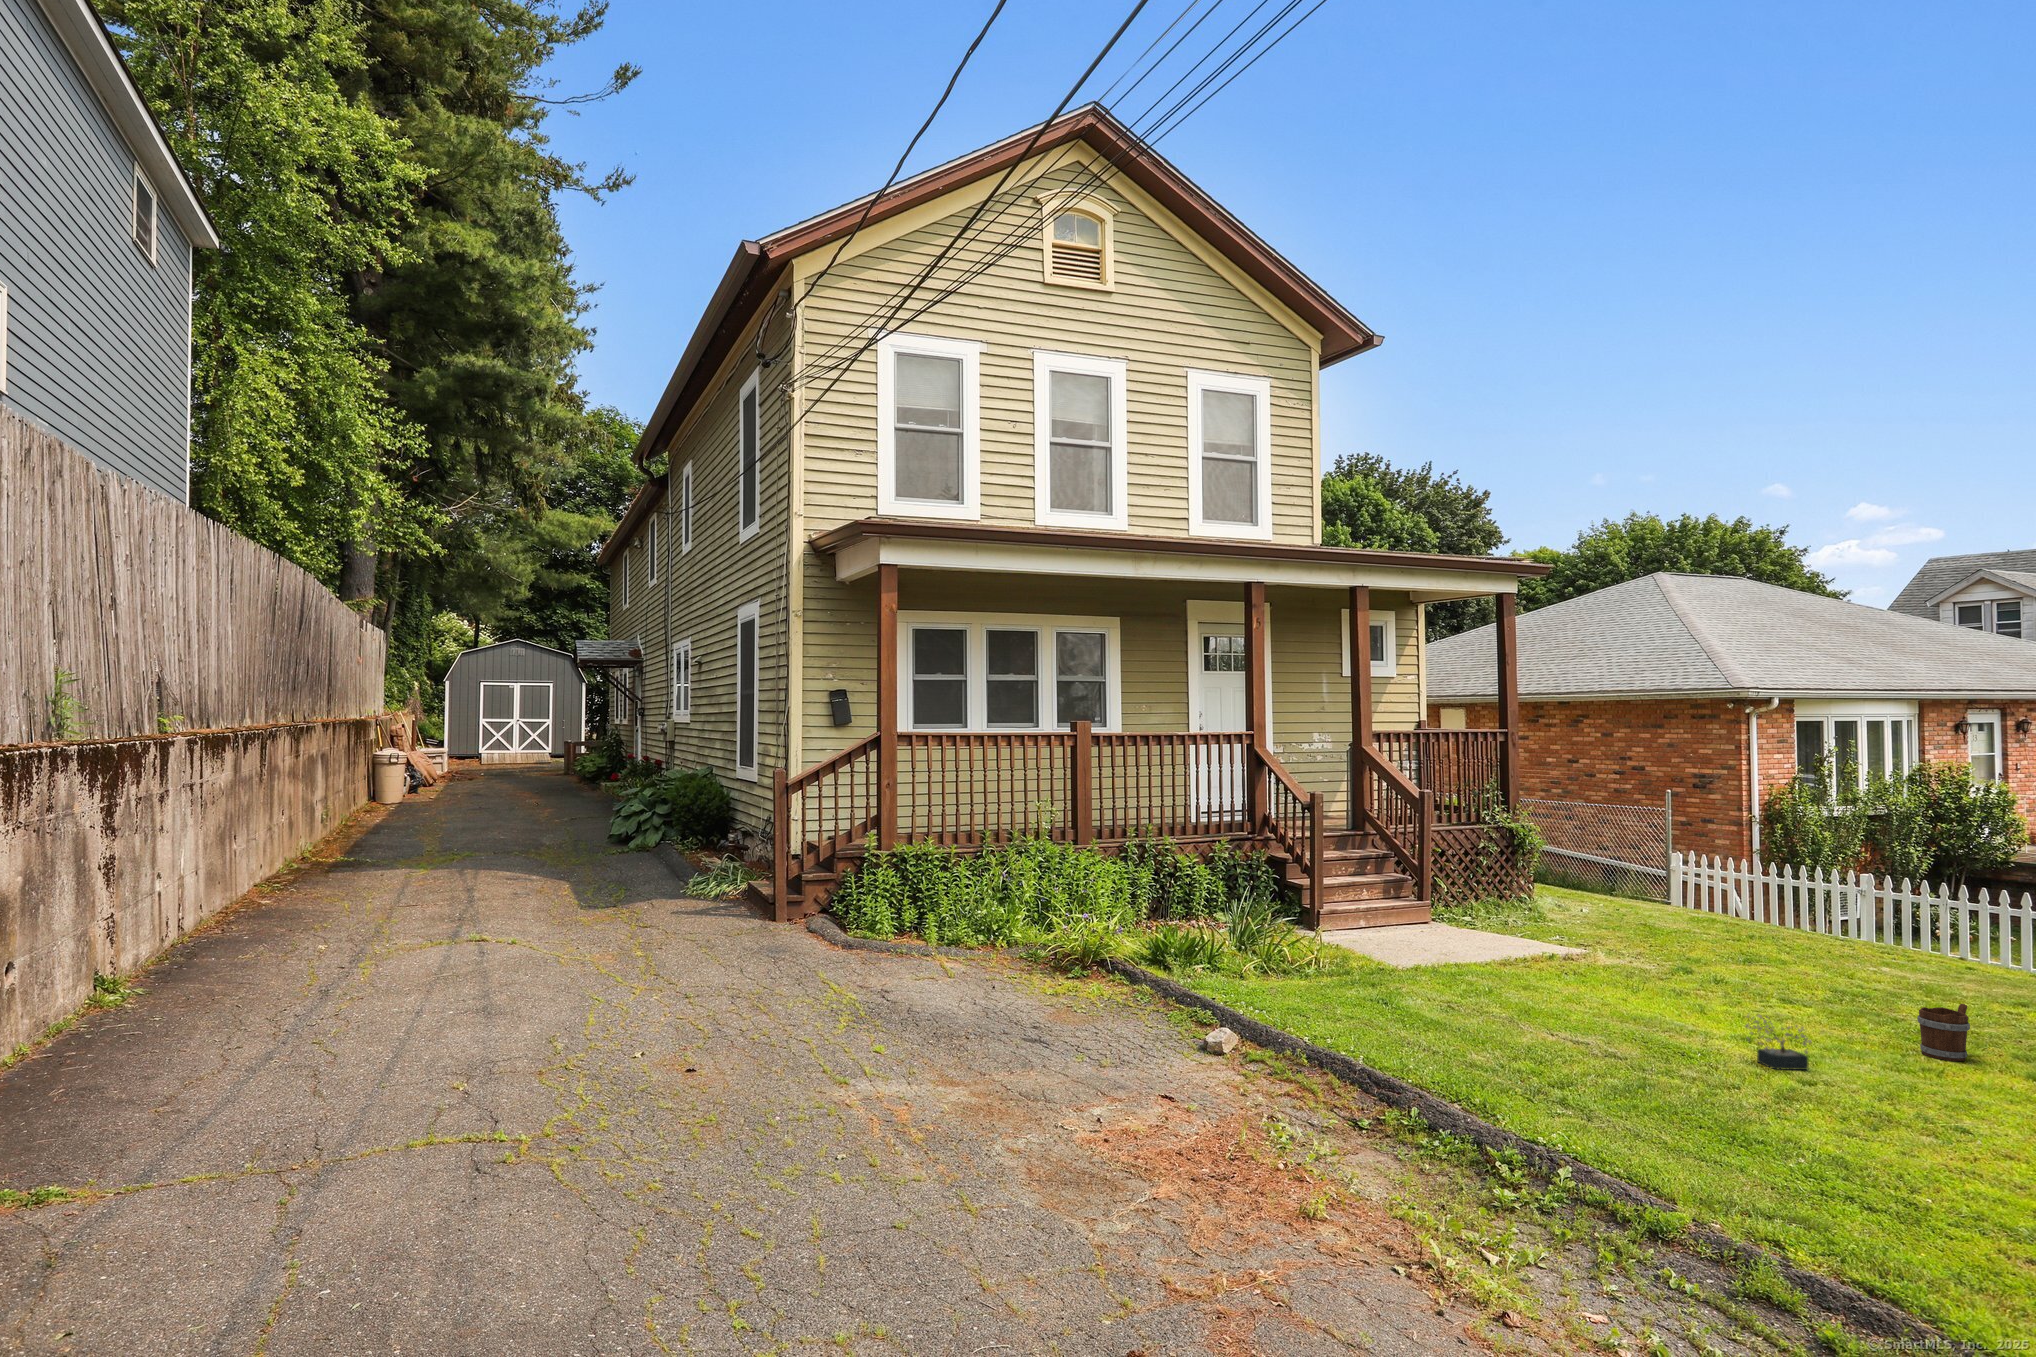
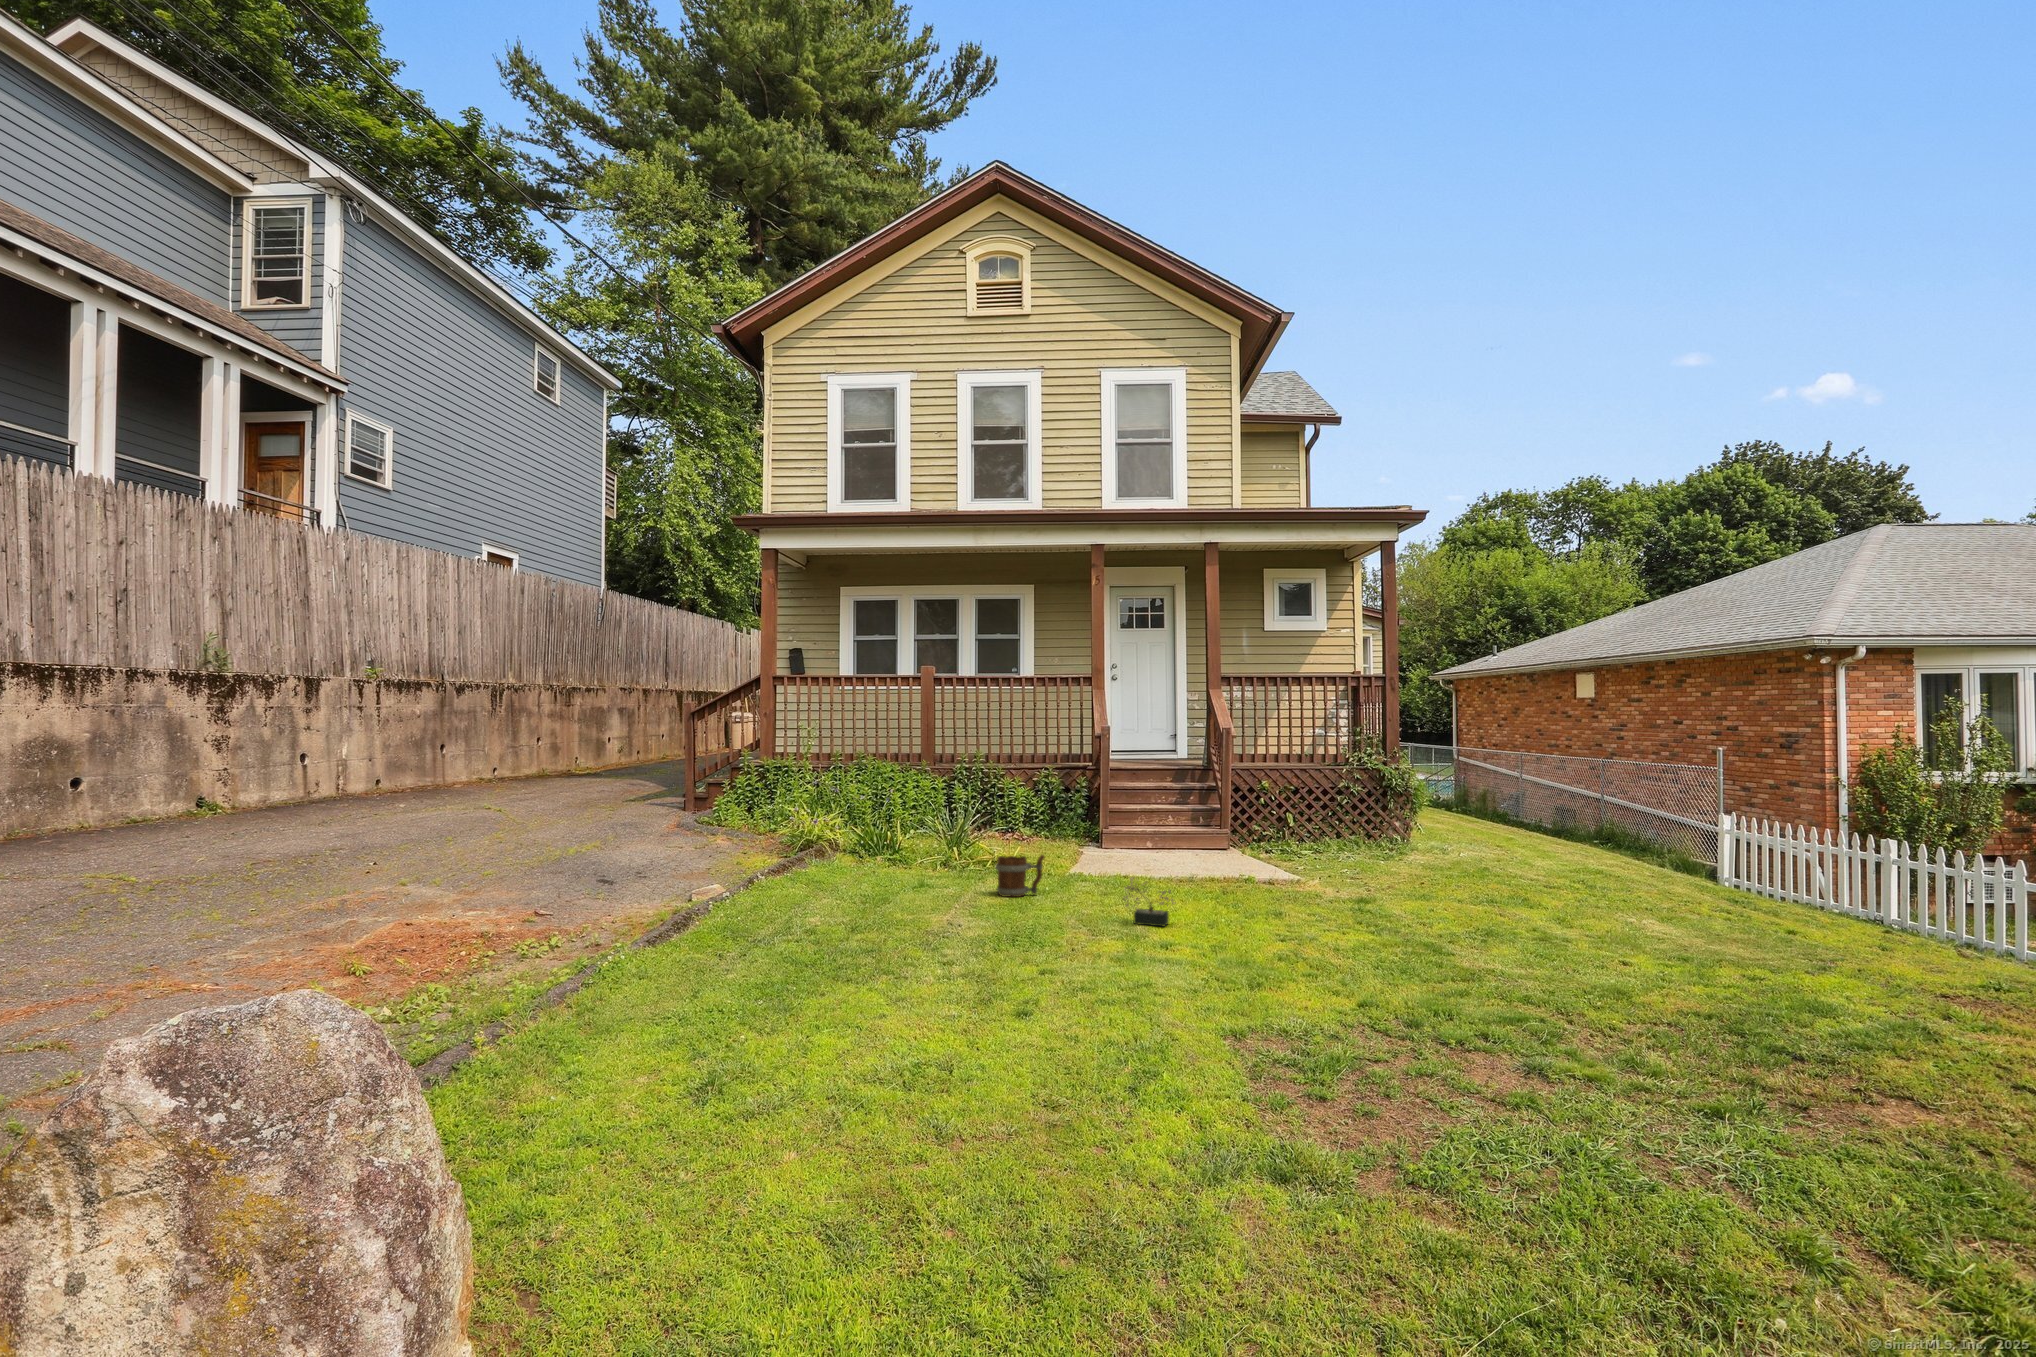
bucket: present [1917,1004,1970,1062] -> present [995,855,1045,897]

